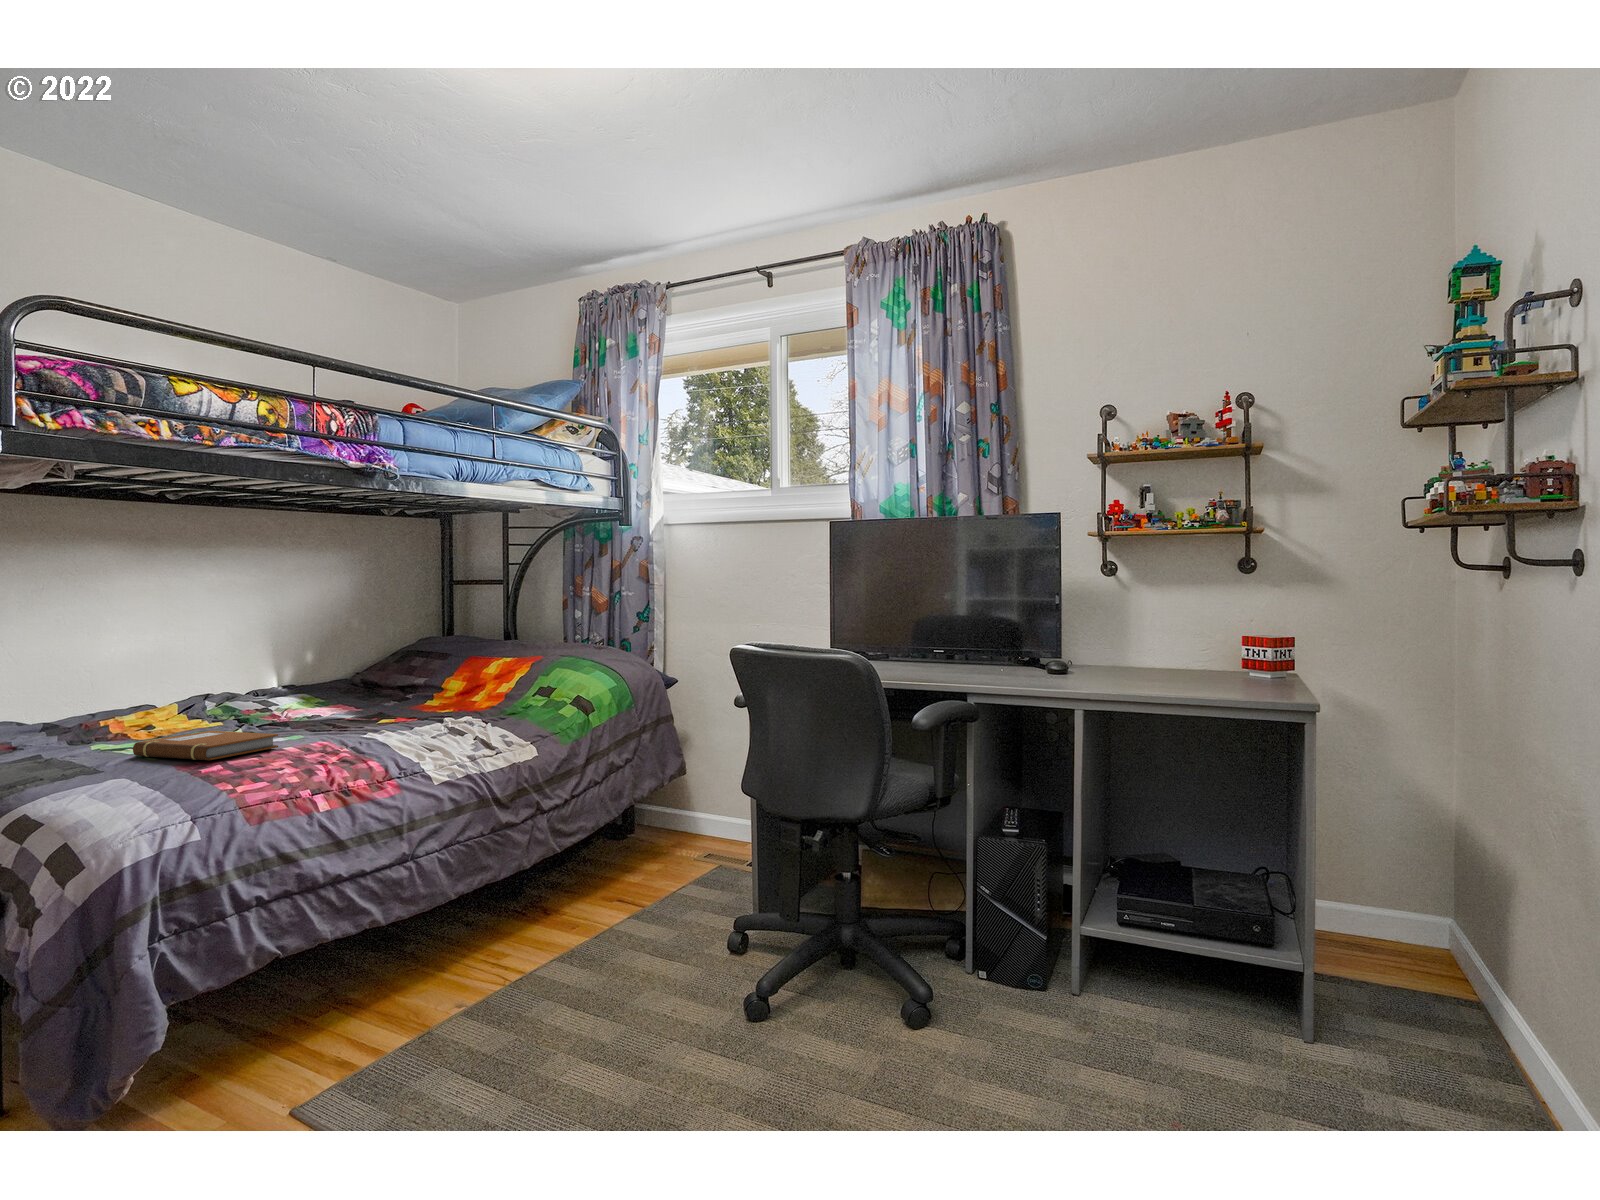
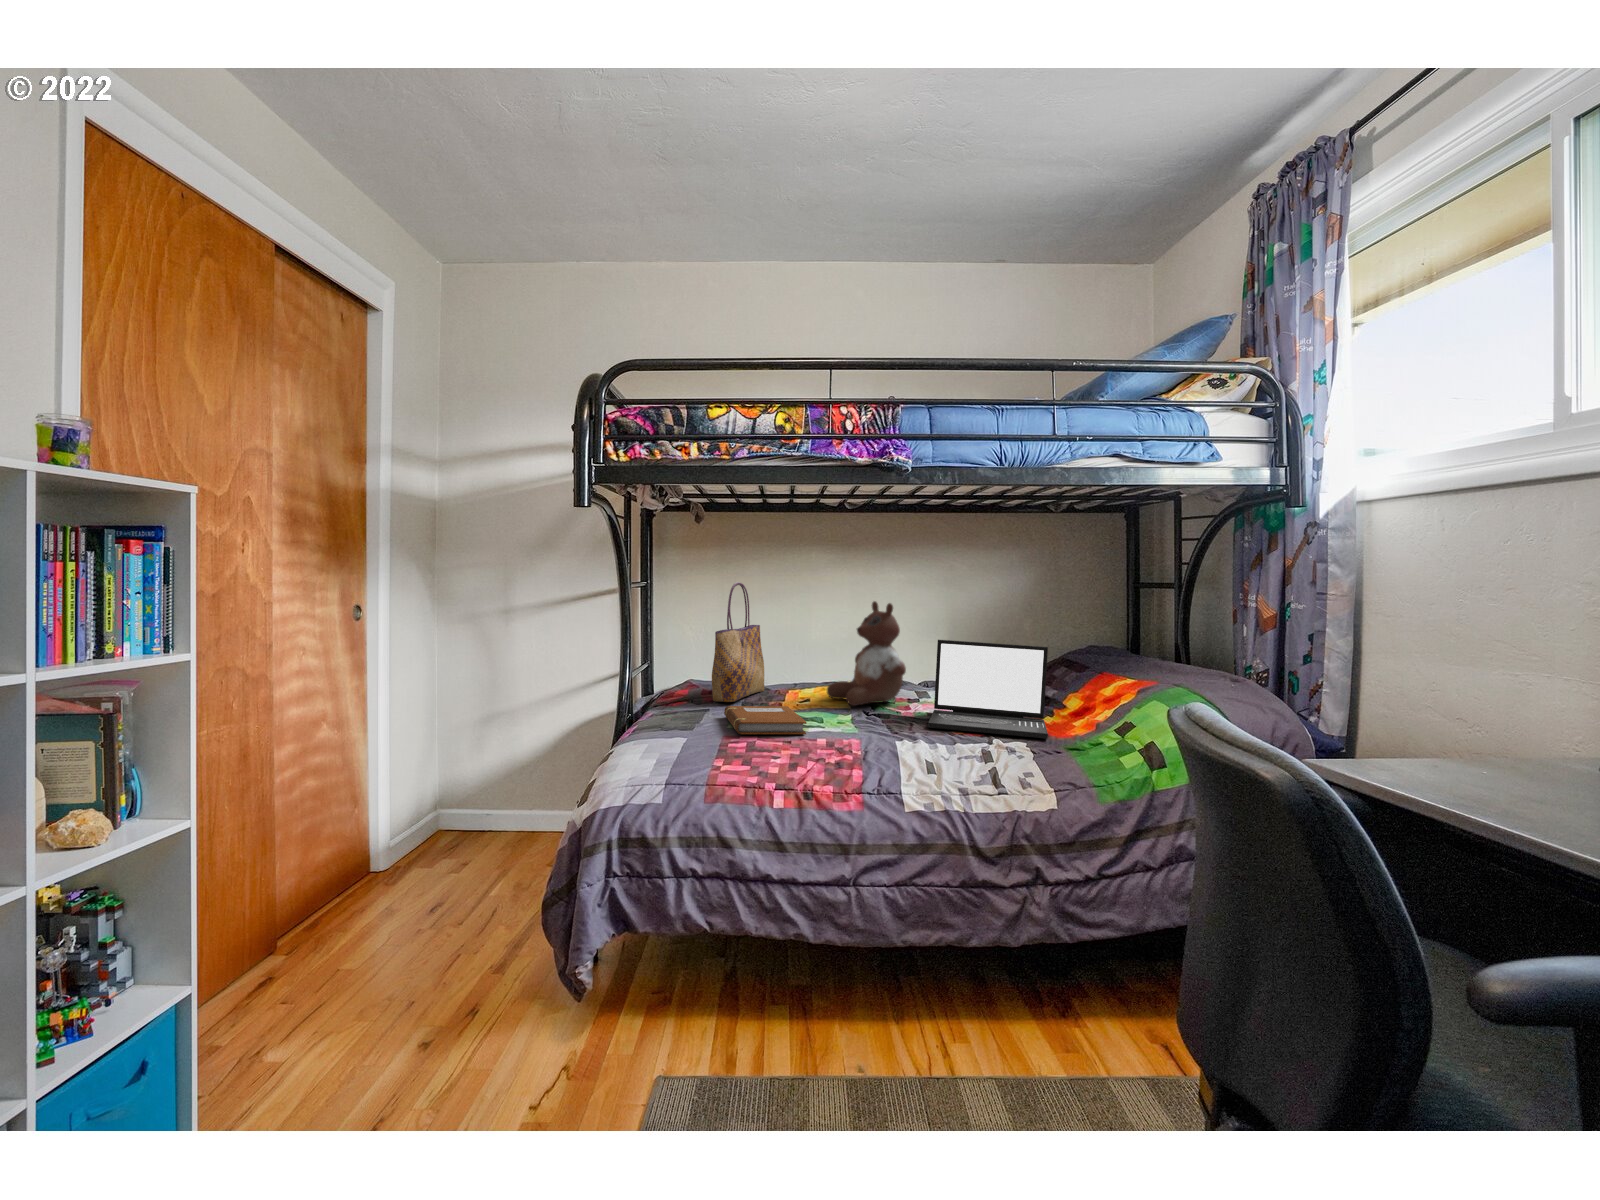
tote bag: none [61,594,111,749] -> present [712,582,764,702]
stuffed bear: none [210,608,318,722] -> present [827,601,906,706]
laptop: none [352,636,487,722] -> present [928,640,1048,739]

